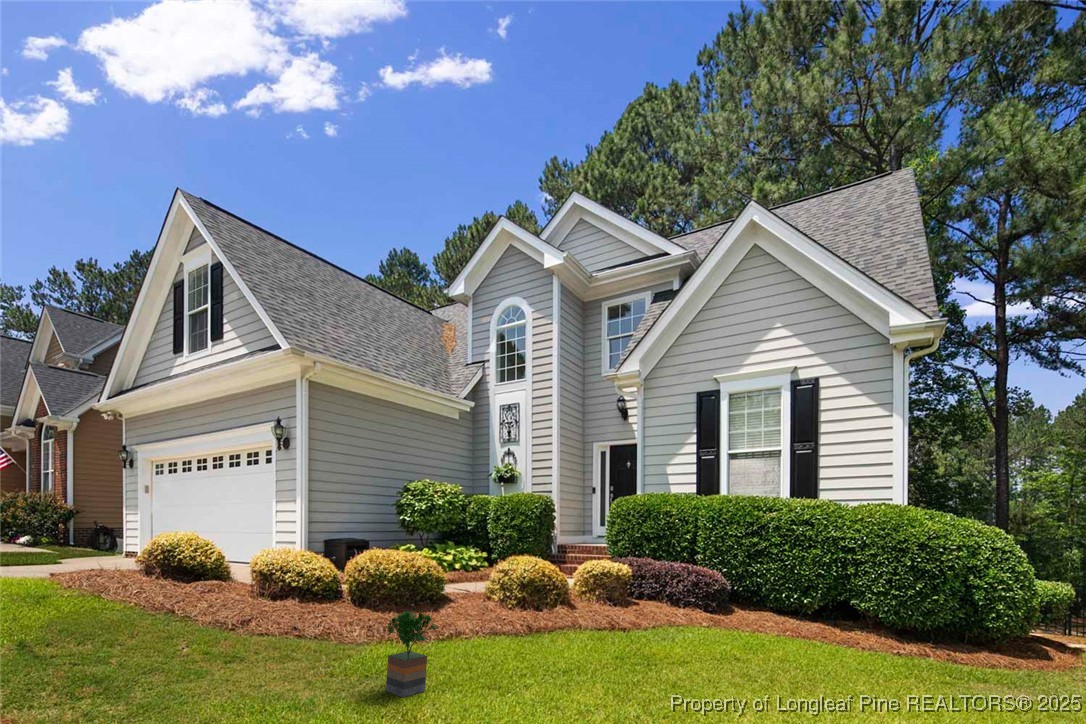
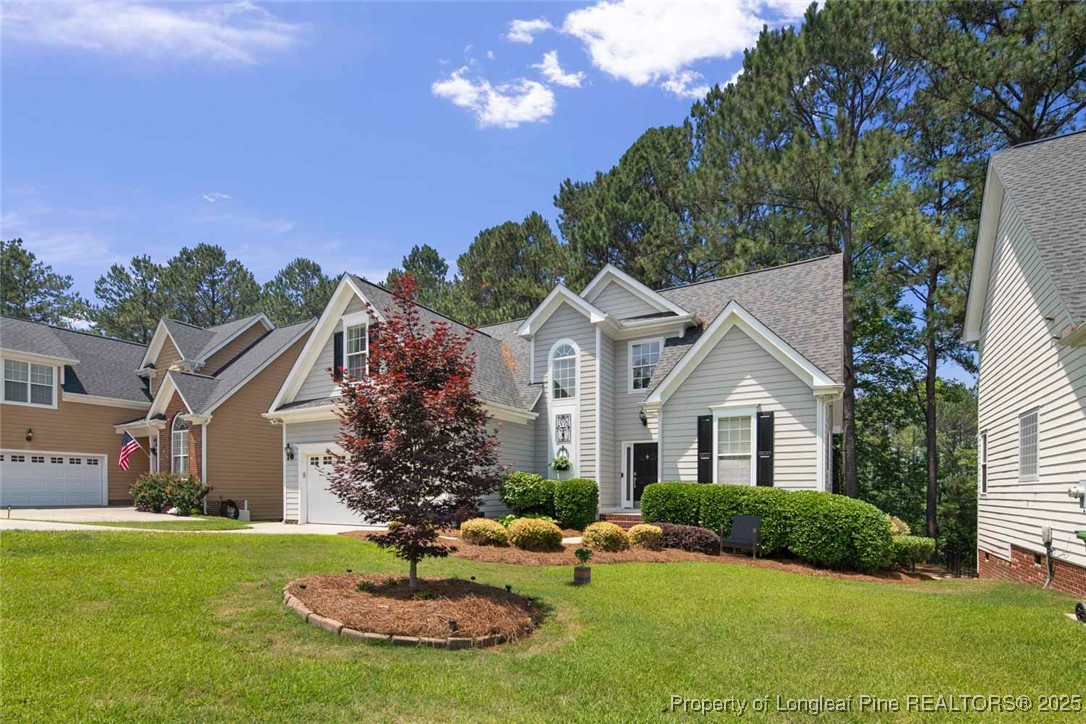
lounge chair: none [731,543,803,626] -> present [720,514,761,560]

